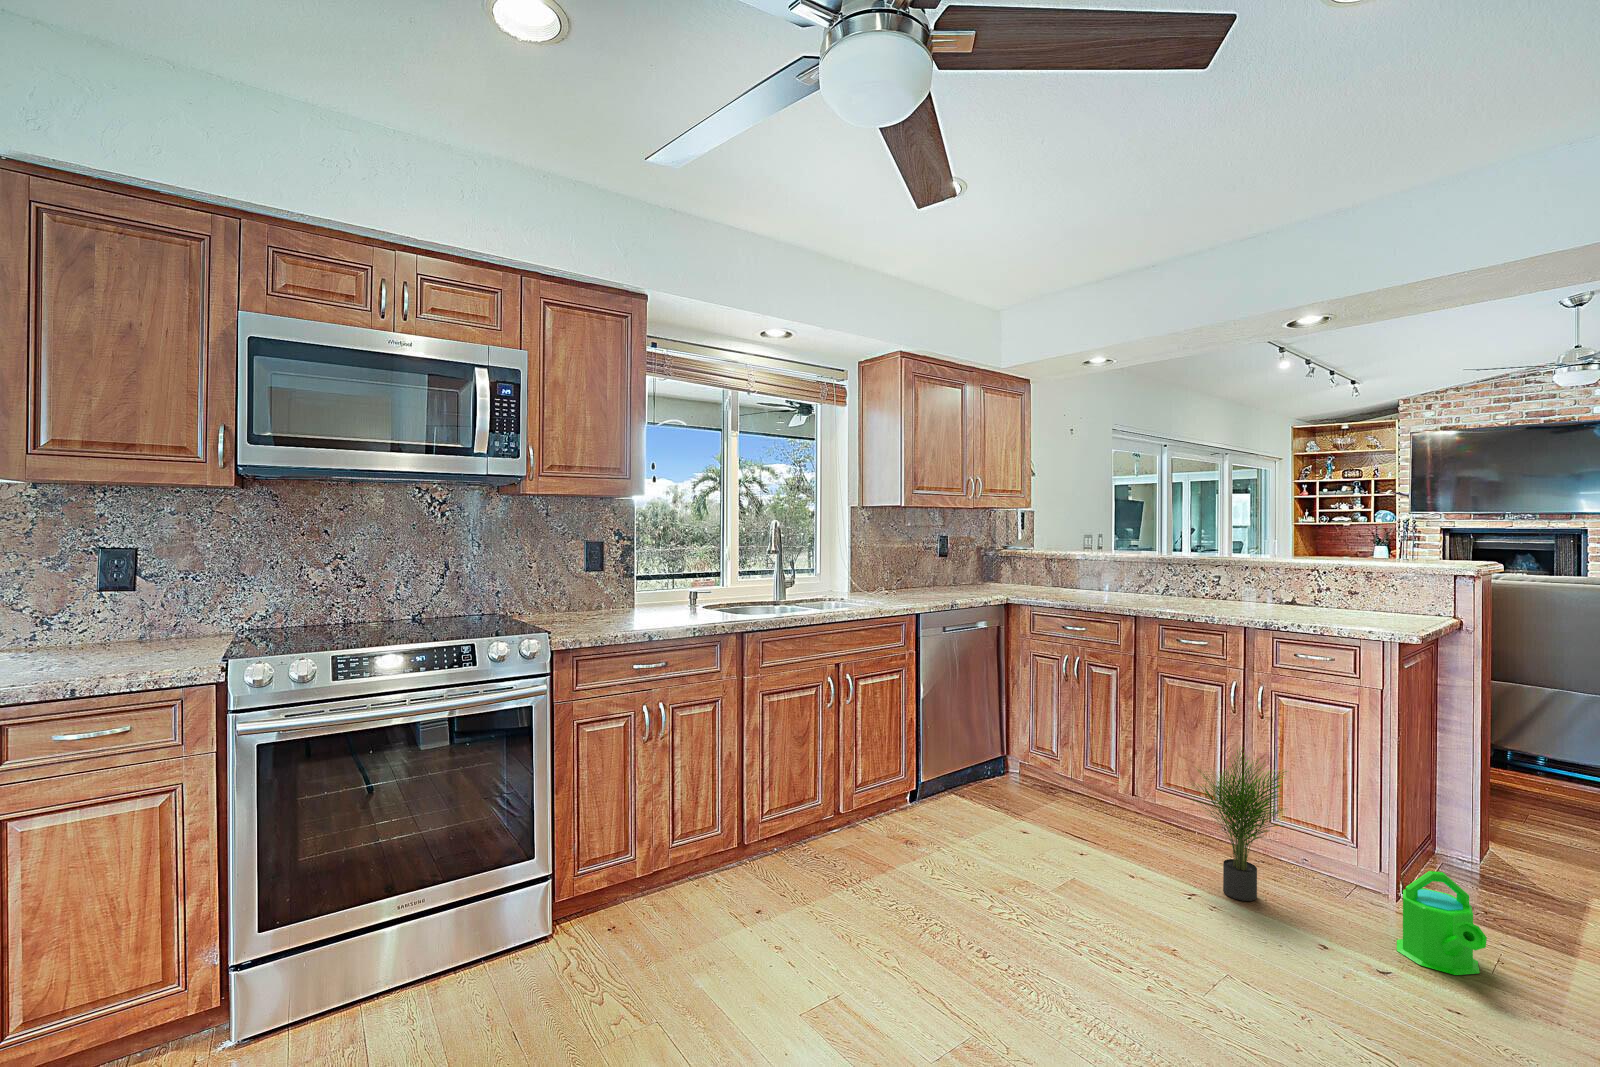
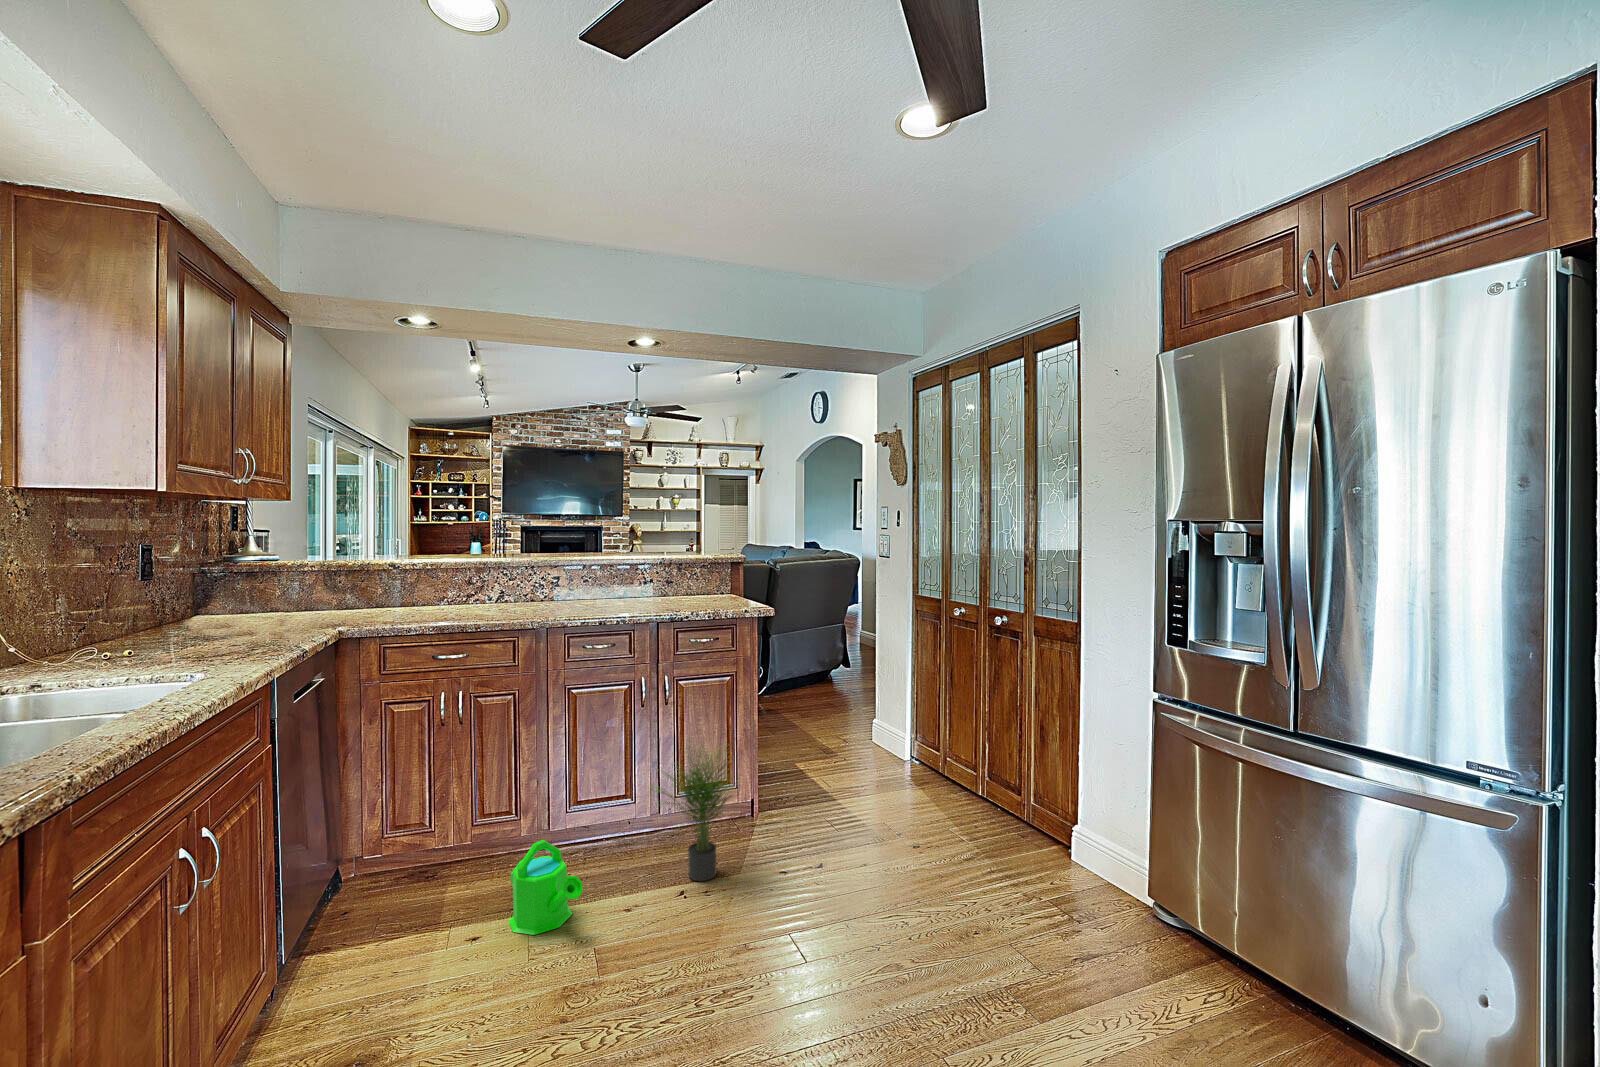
watering can: present [1397,871,1487,975] -> present [509,840,583,935]

